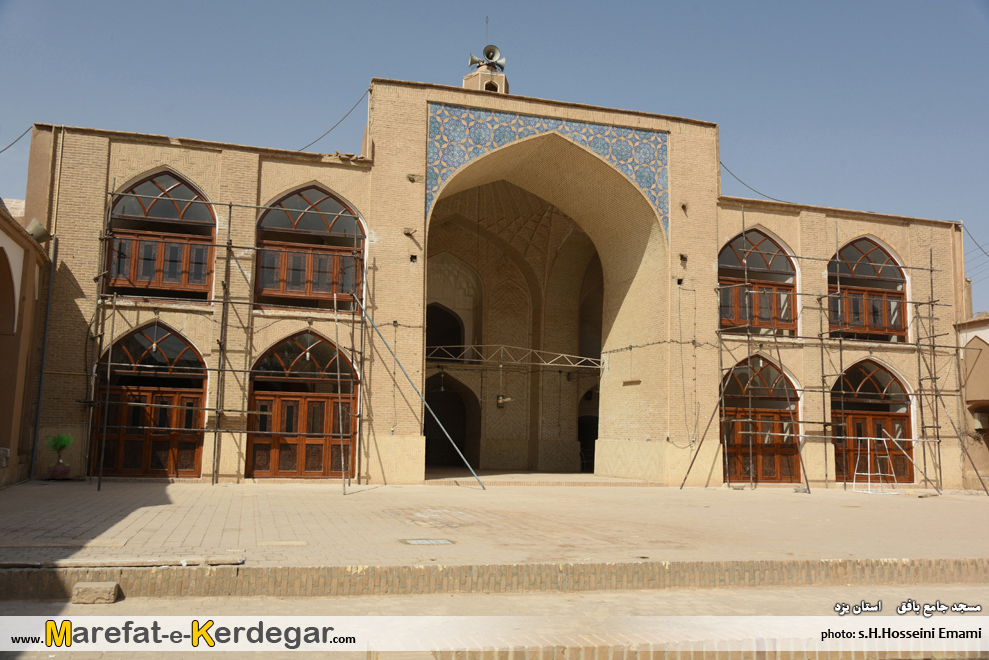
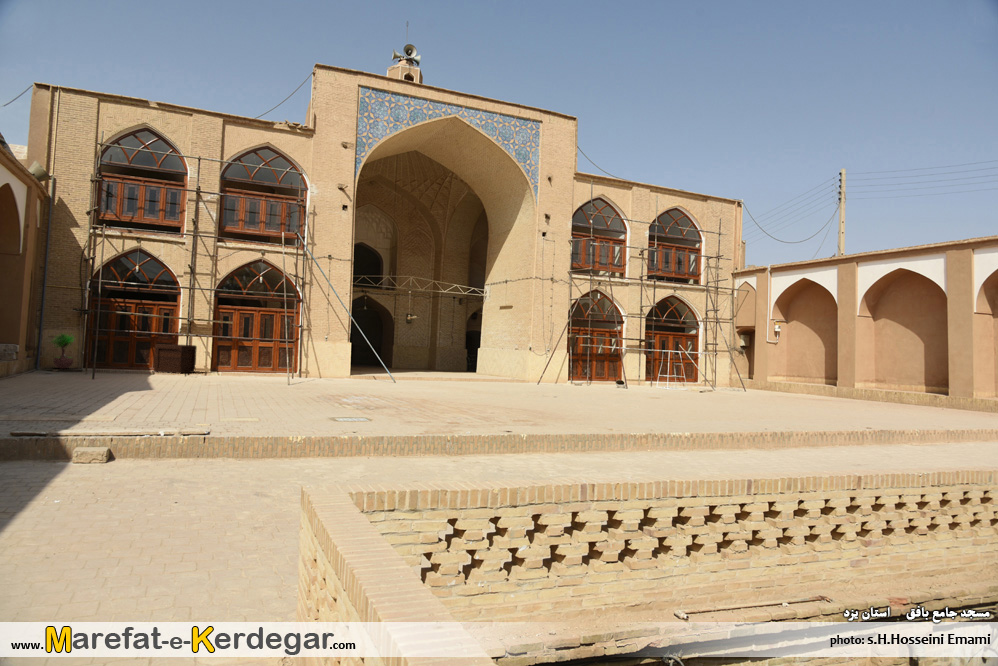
wooden crate: none [170,444,225,483] -> present [154,344,197,373]

